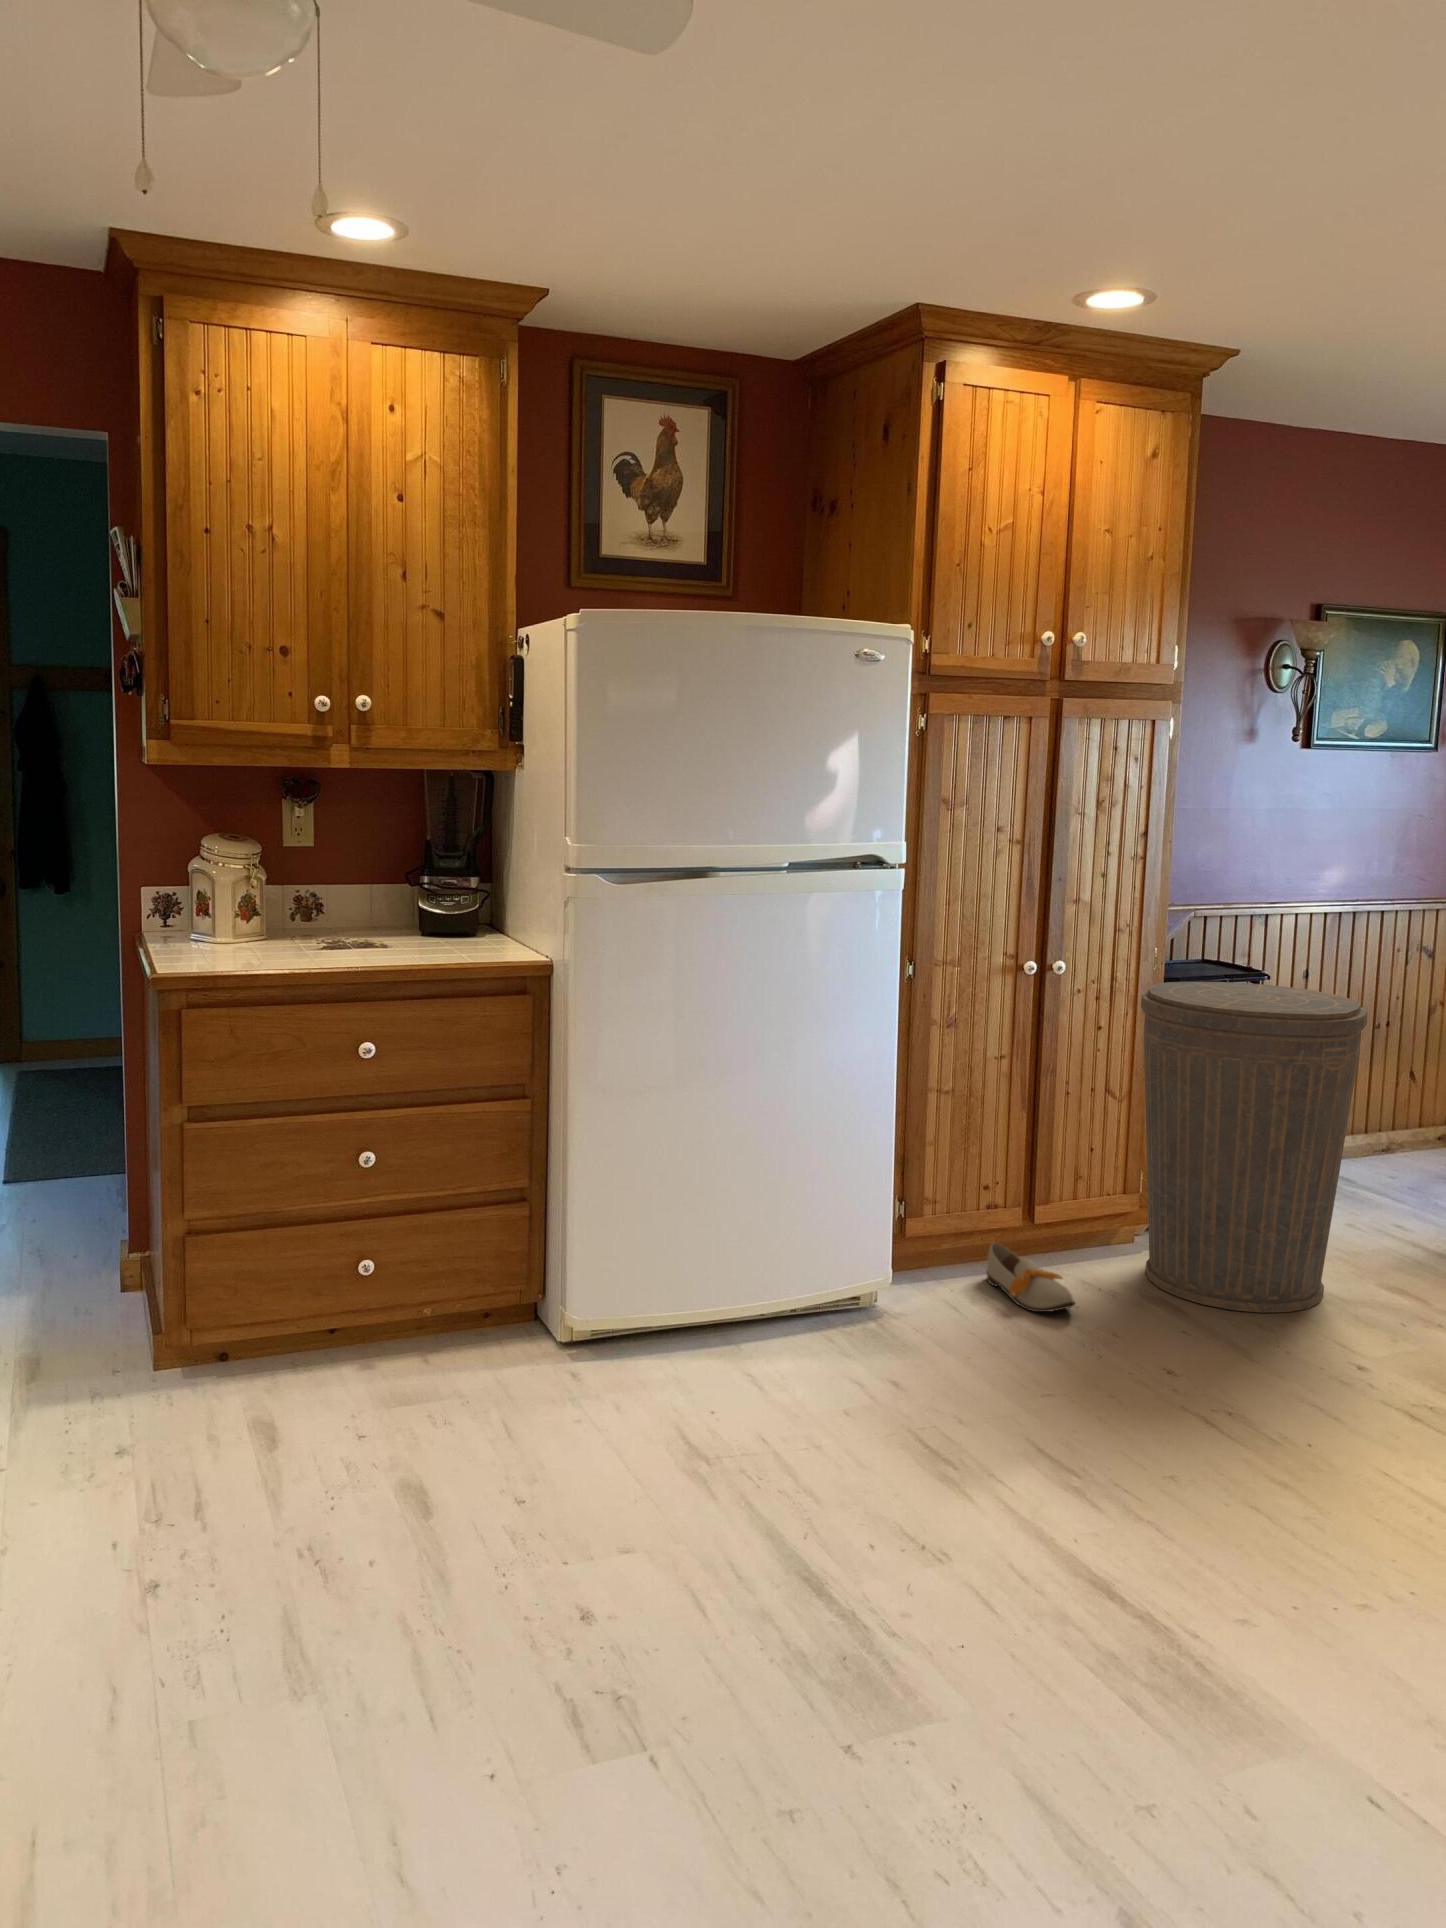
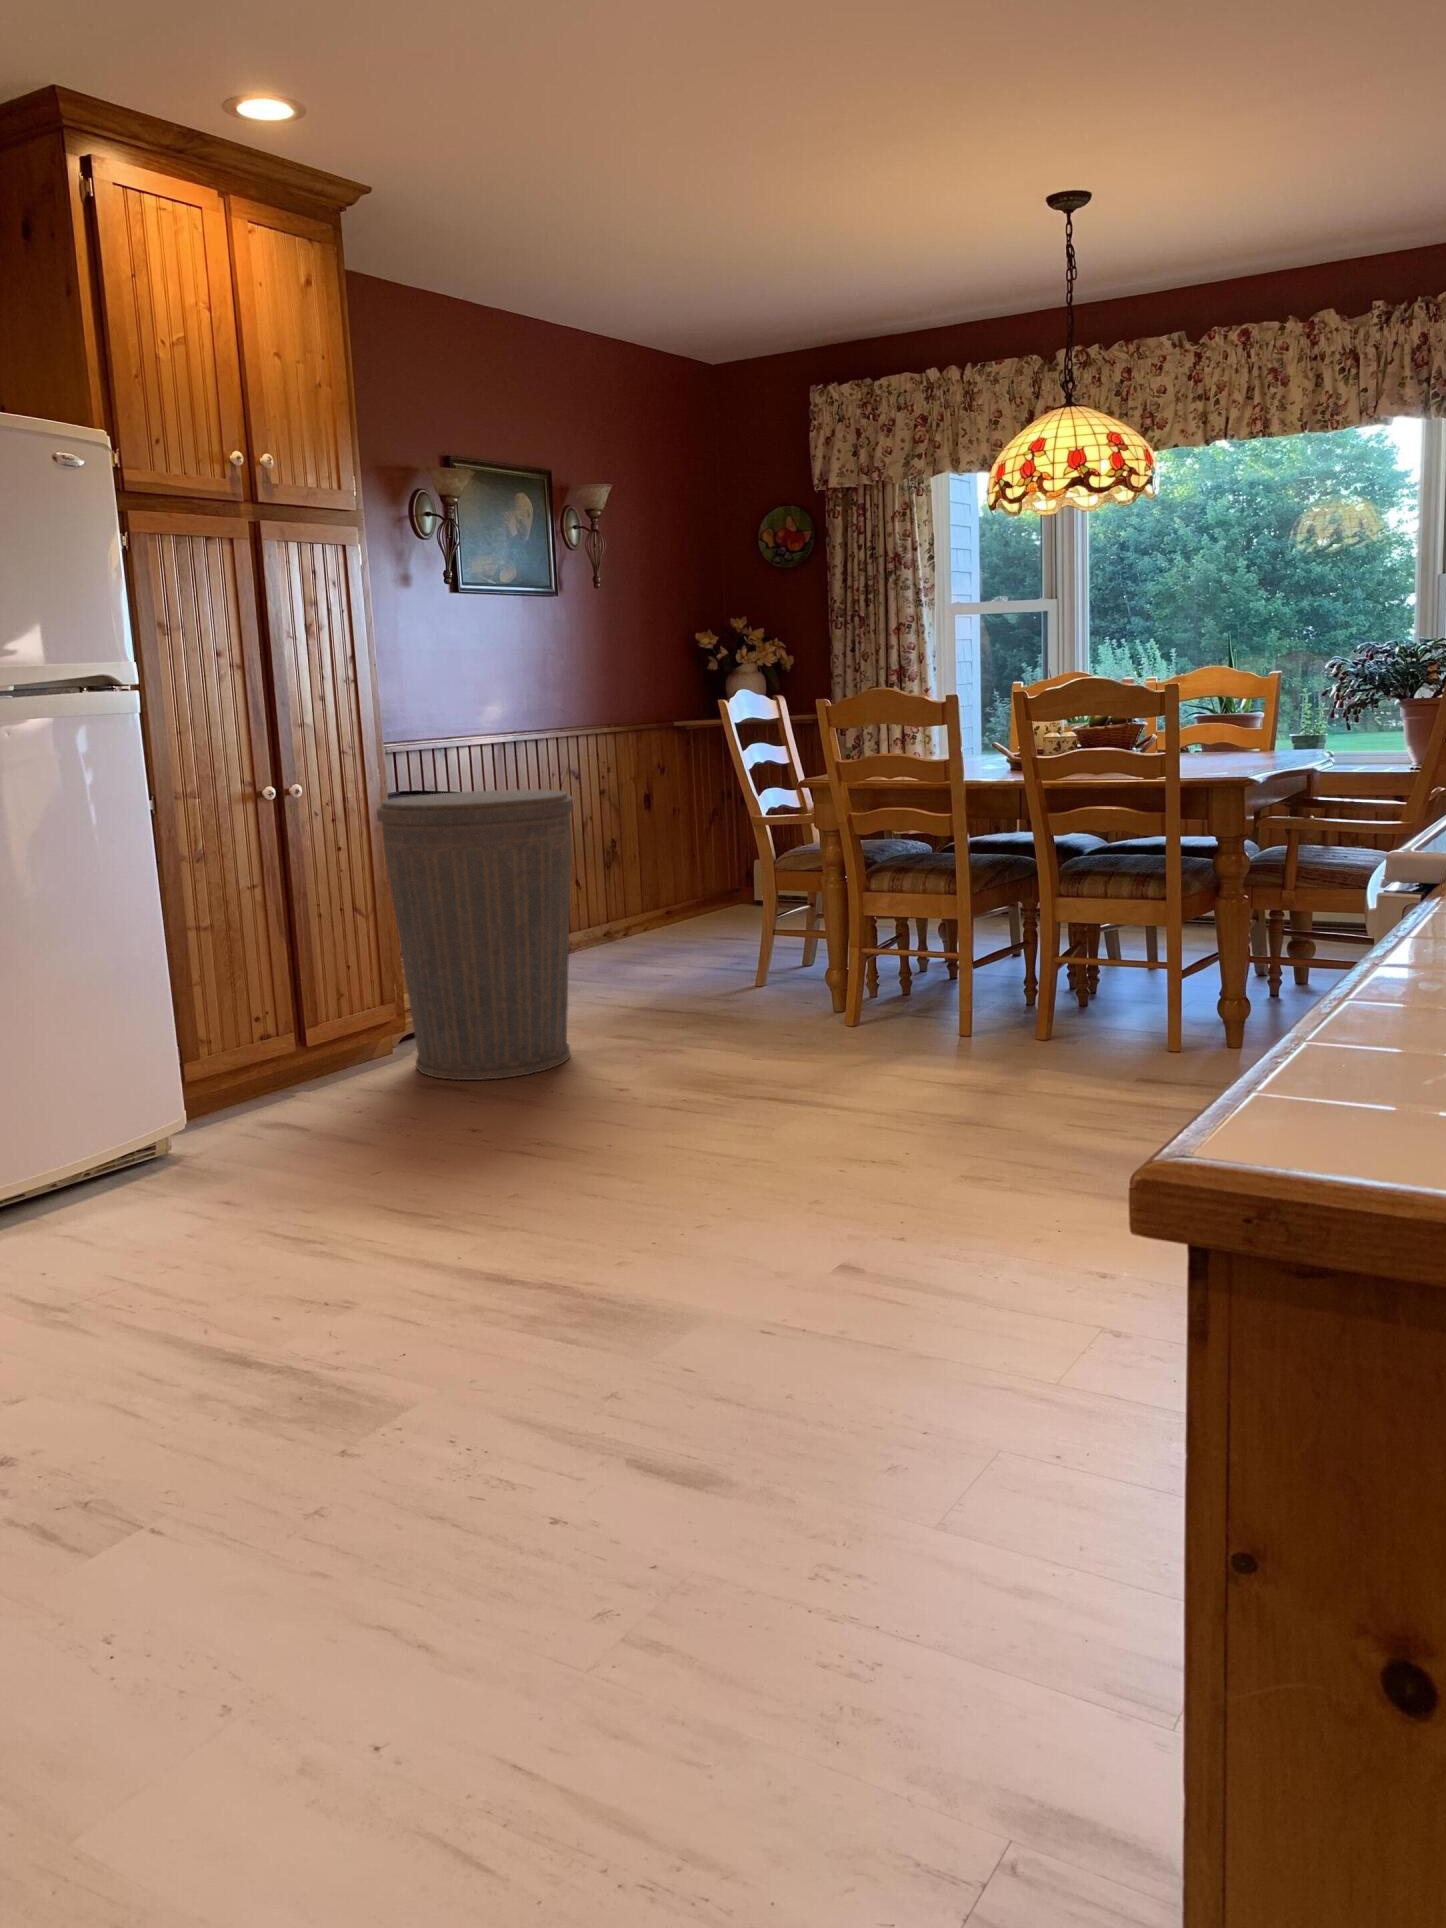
shoe: present [986,1243,1075,1312] -> none [271,1070,371,1119]

